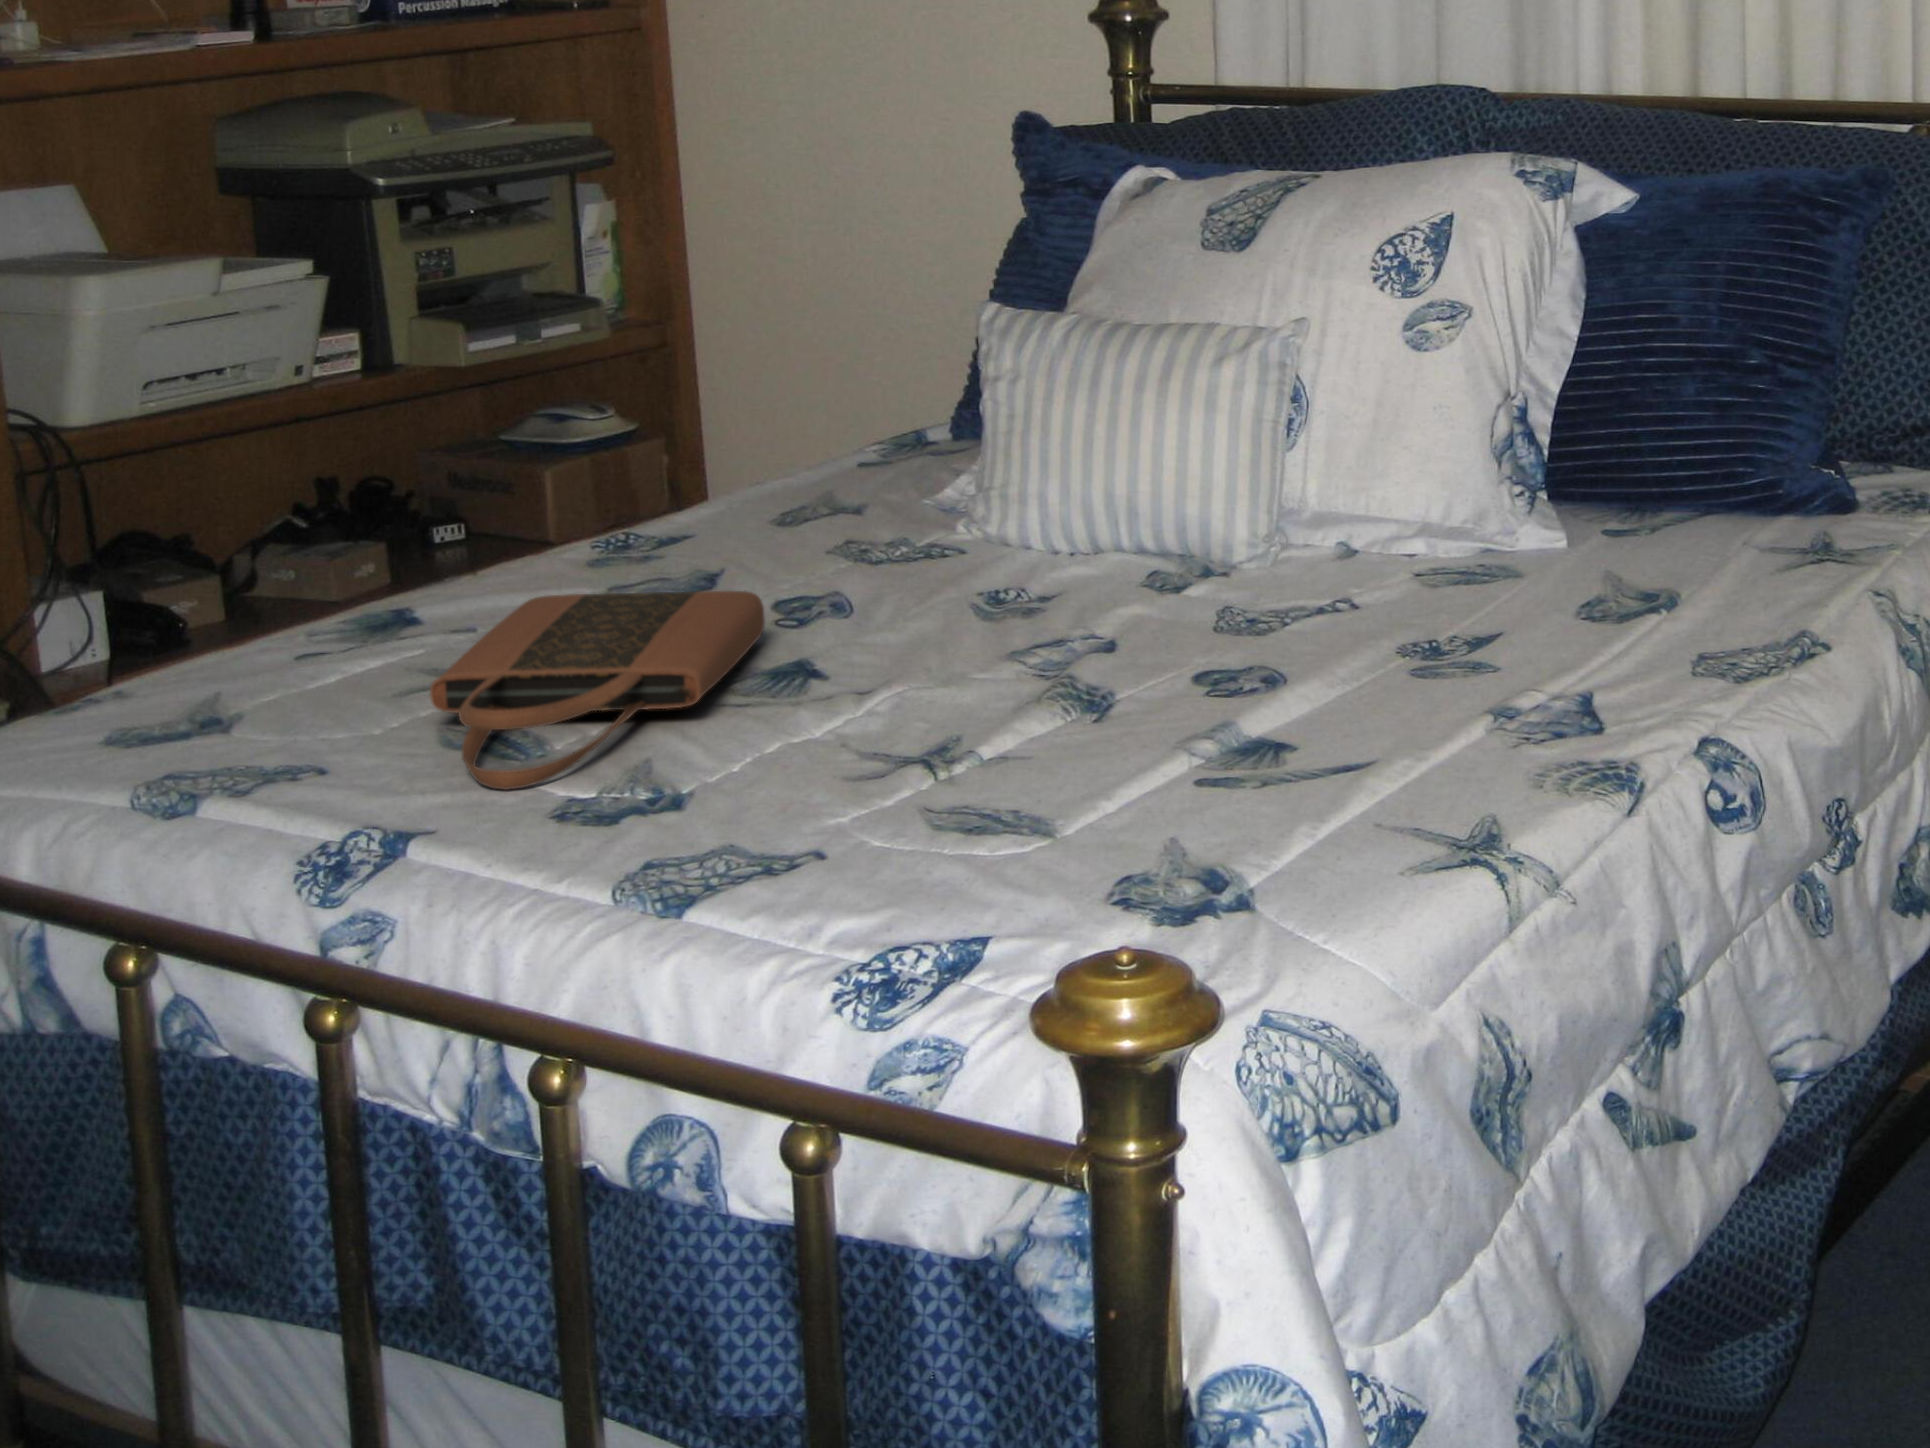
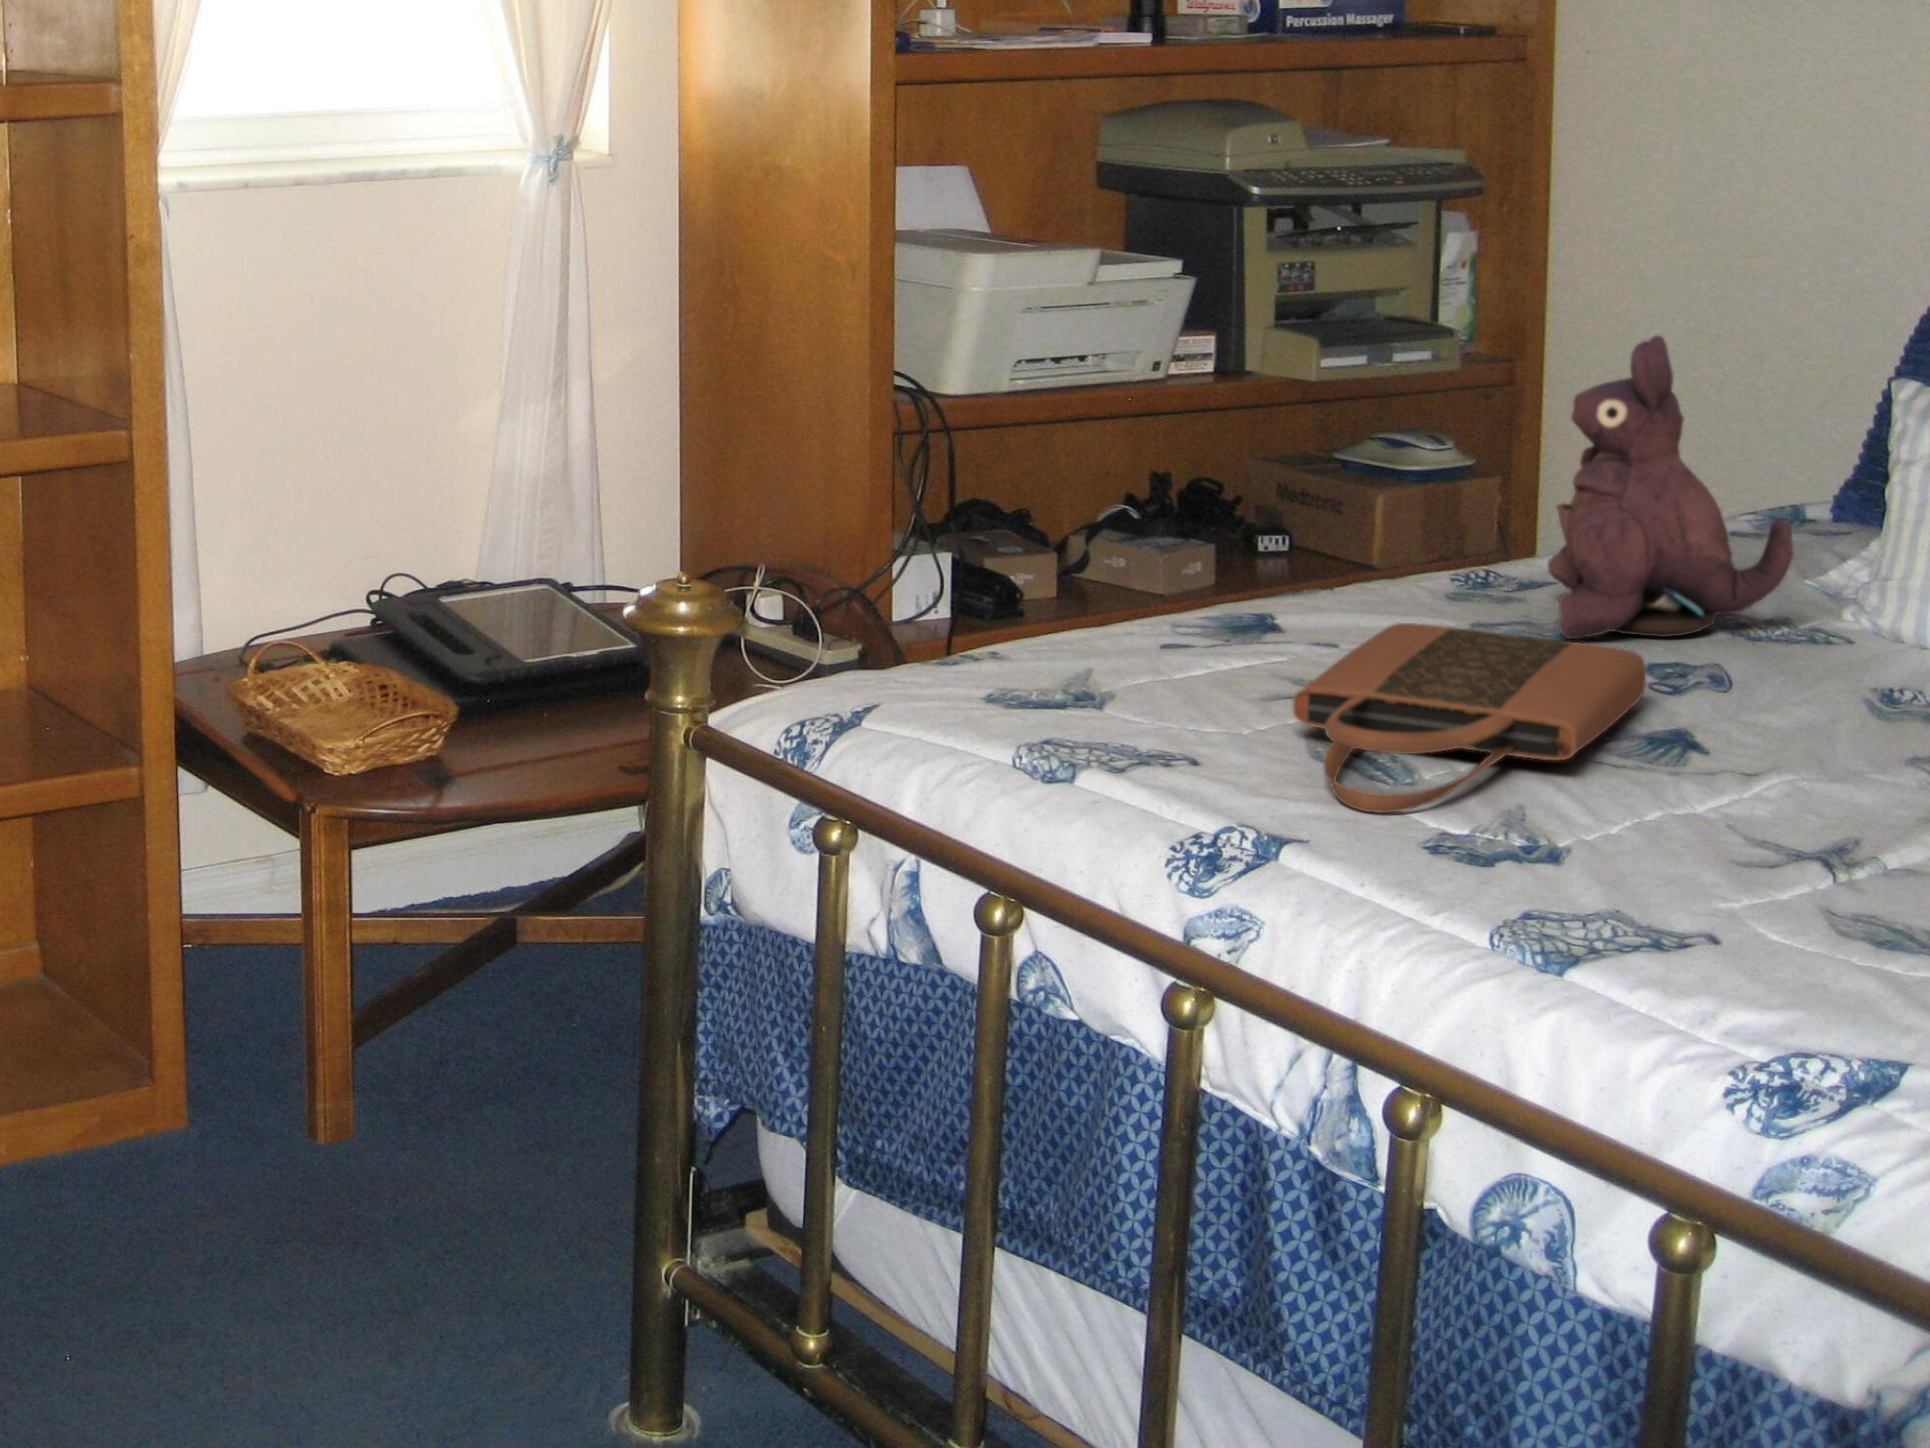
plush toy: none [677,298,886,588] -> present [1548,335,1793,639]

